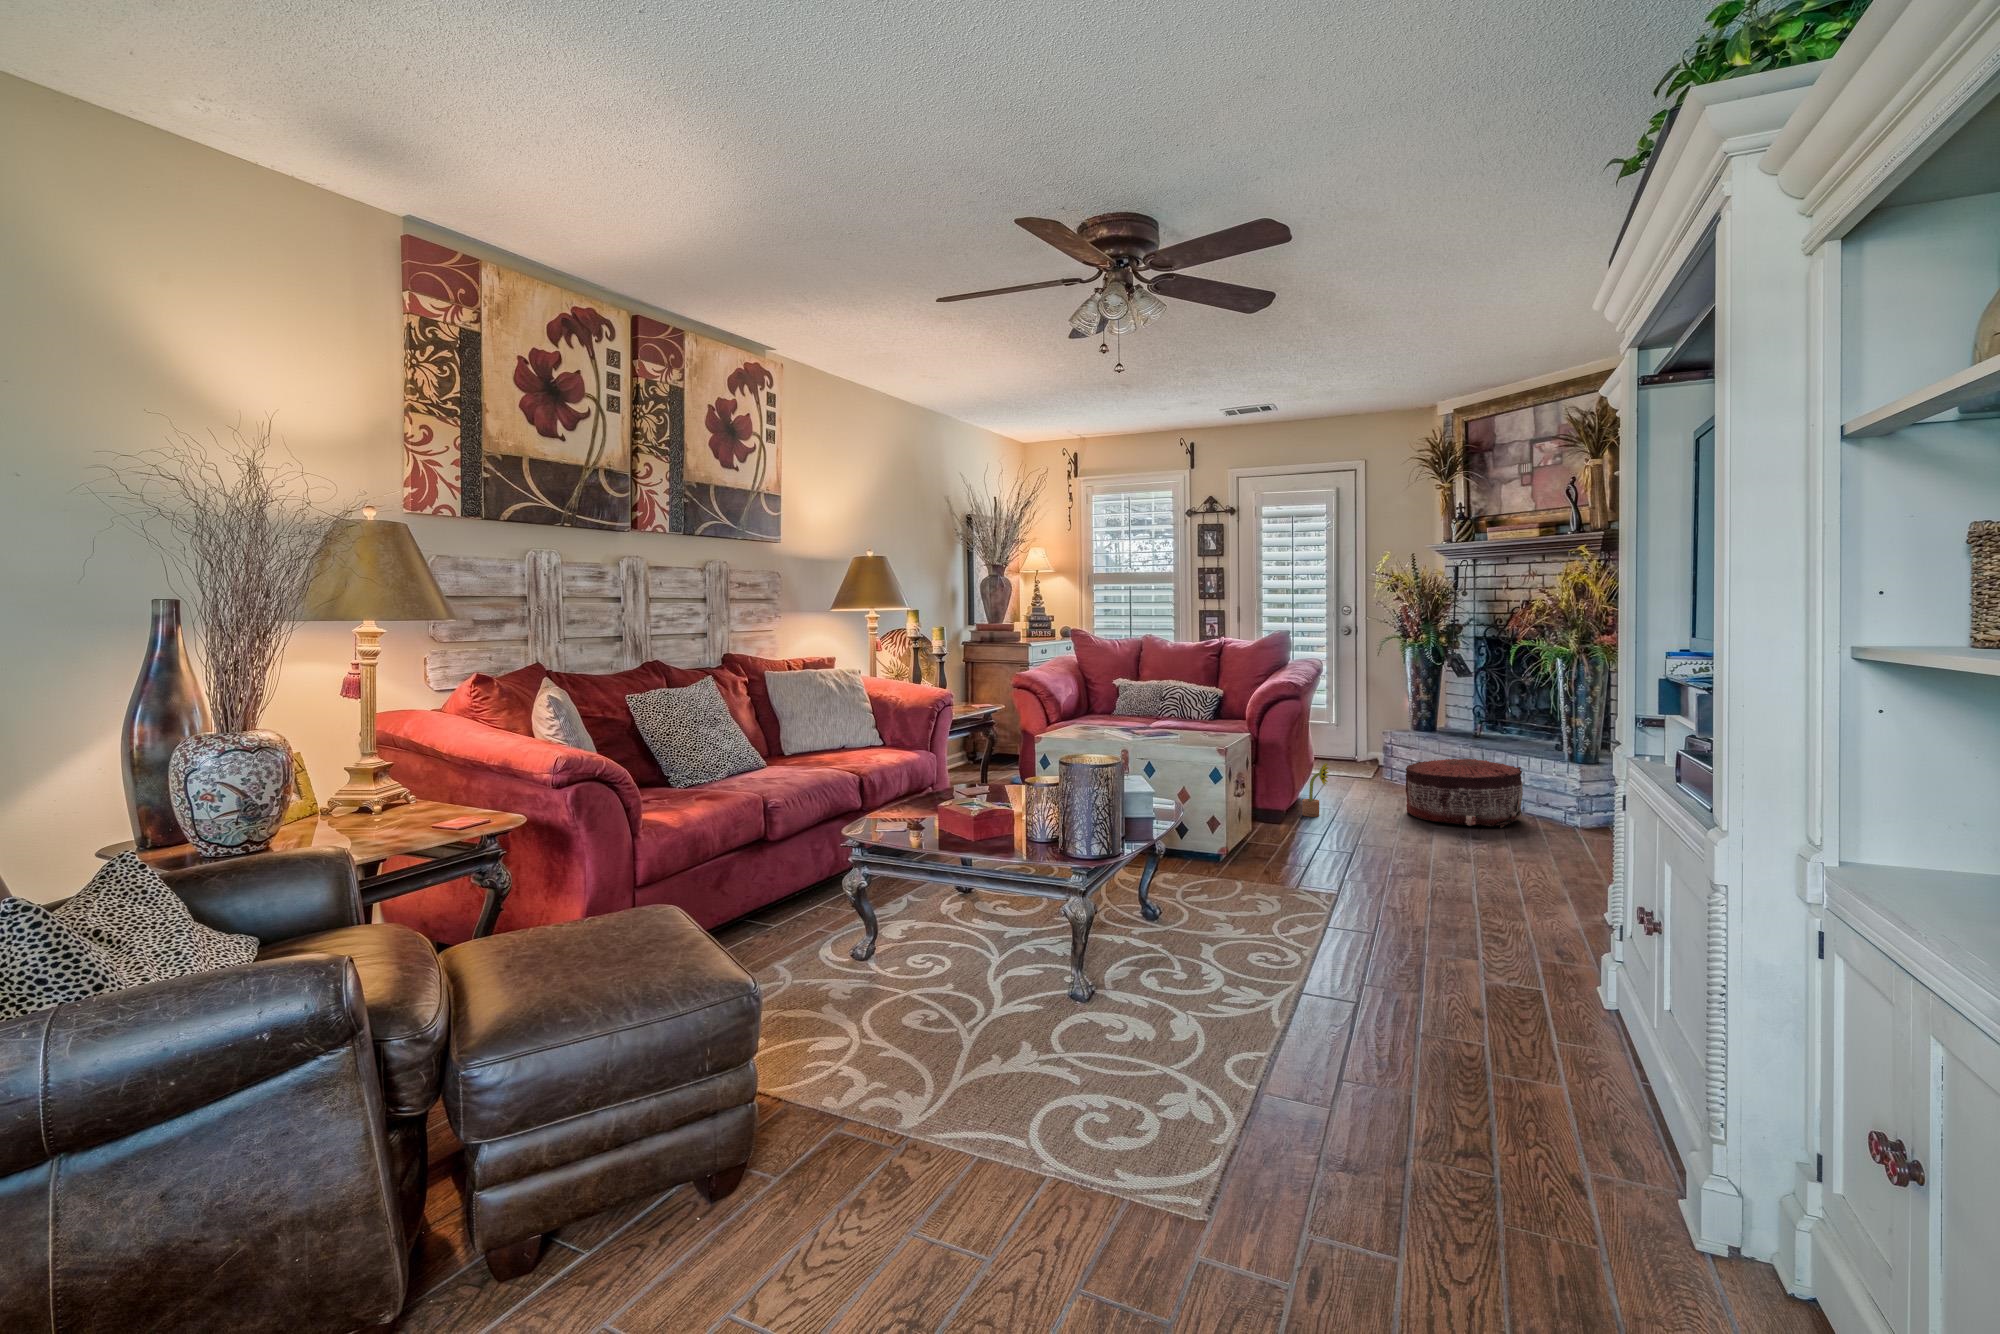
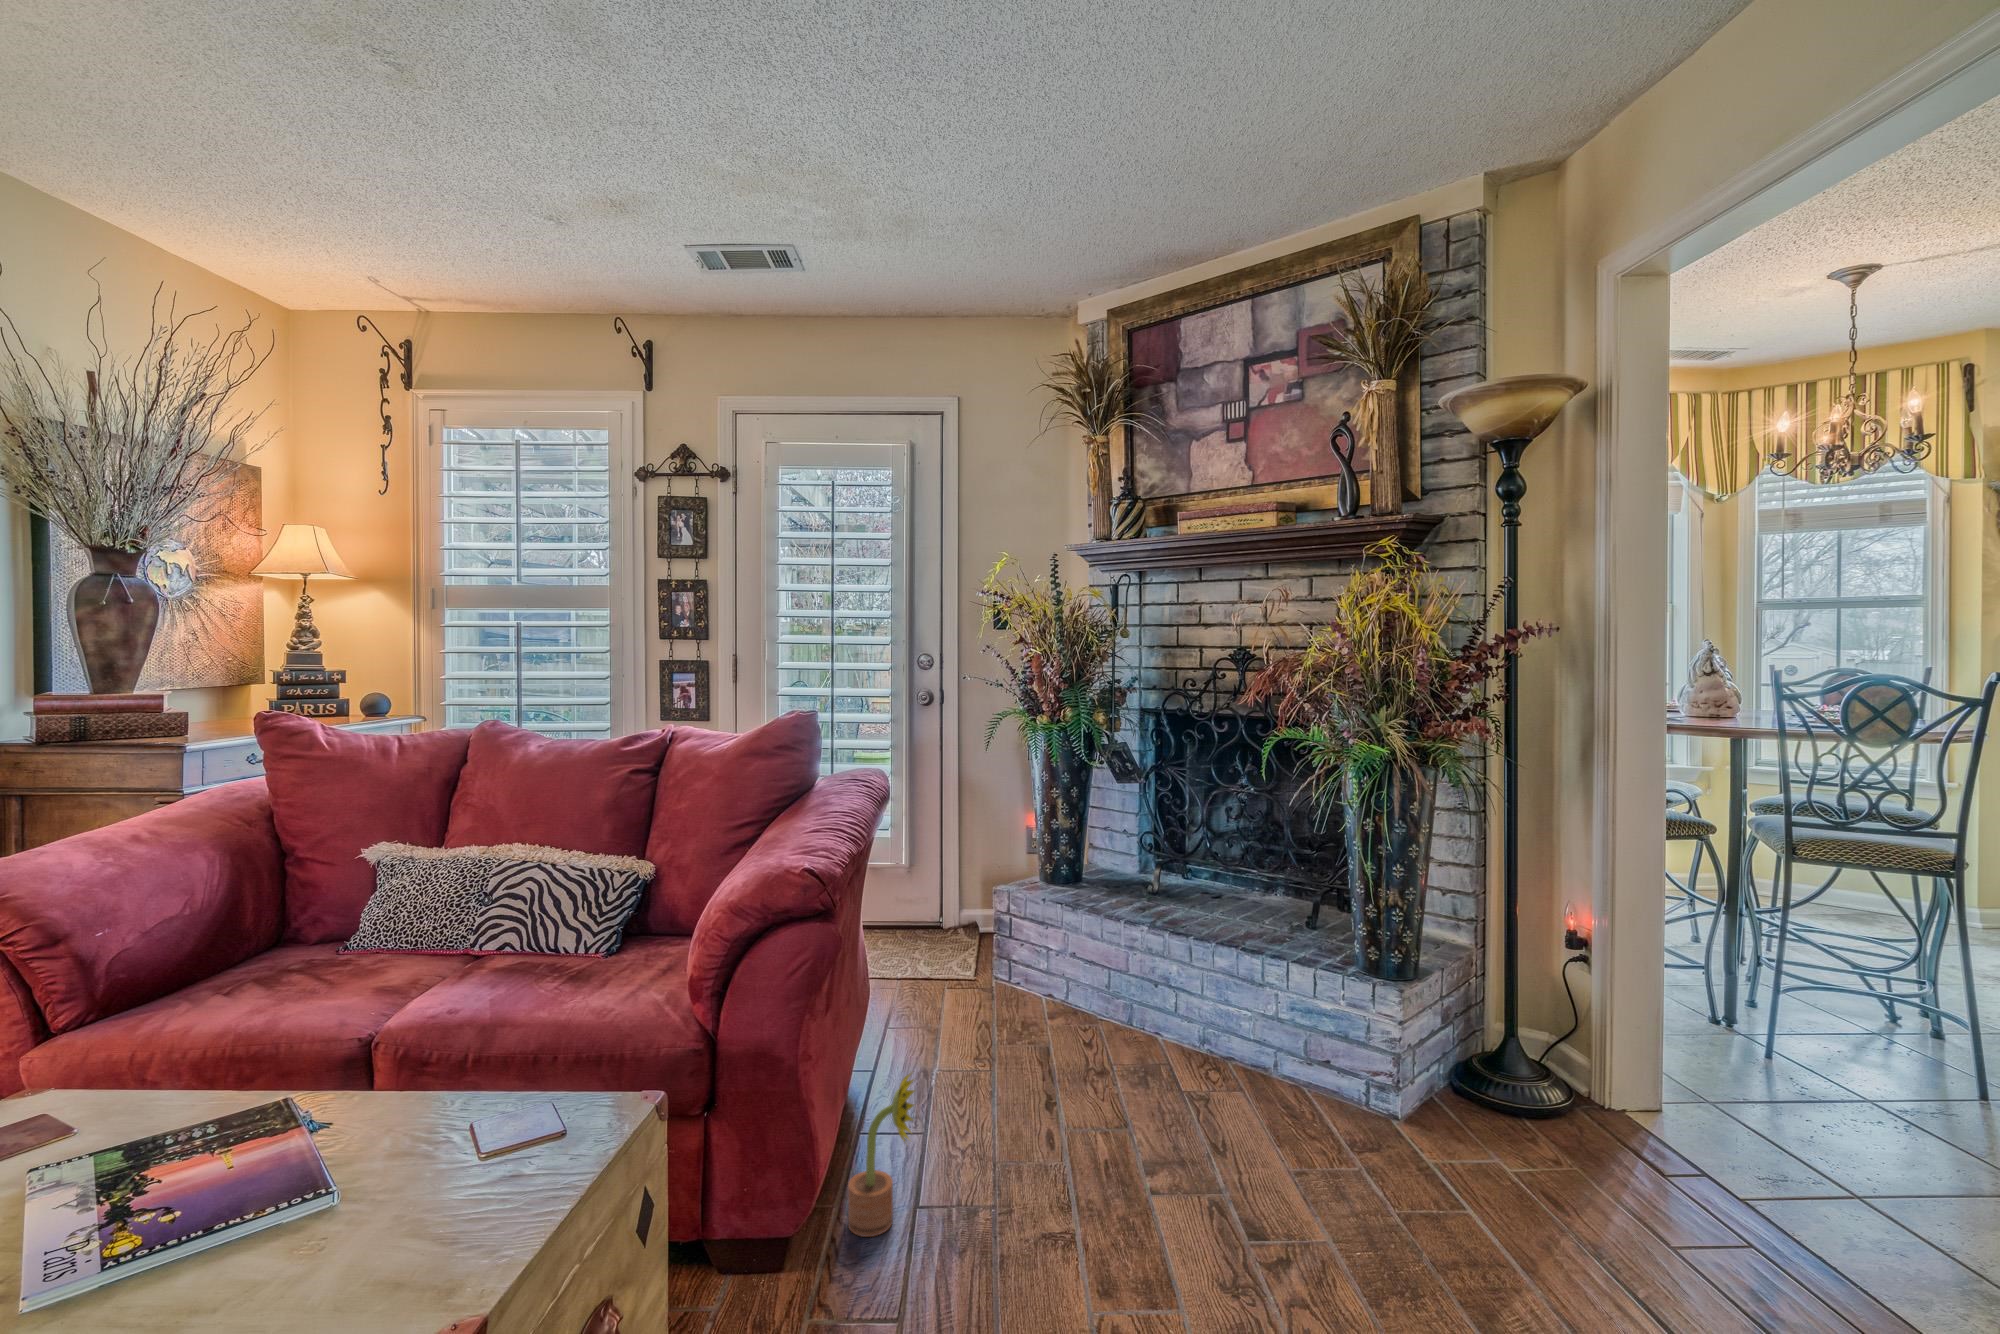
pouf: present [1405,759,1523,828] -> none [1085,987,1345,1217]

